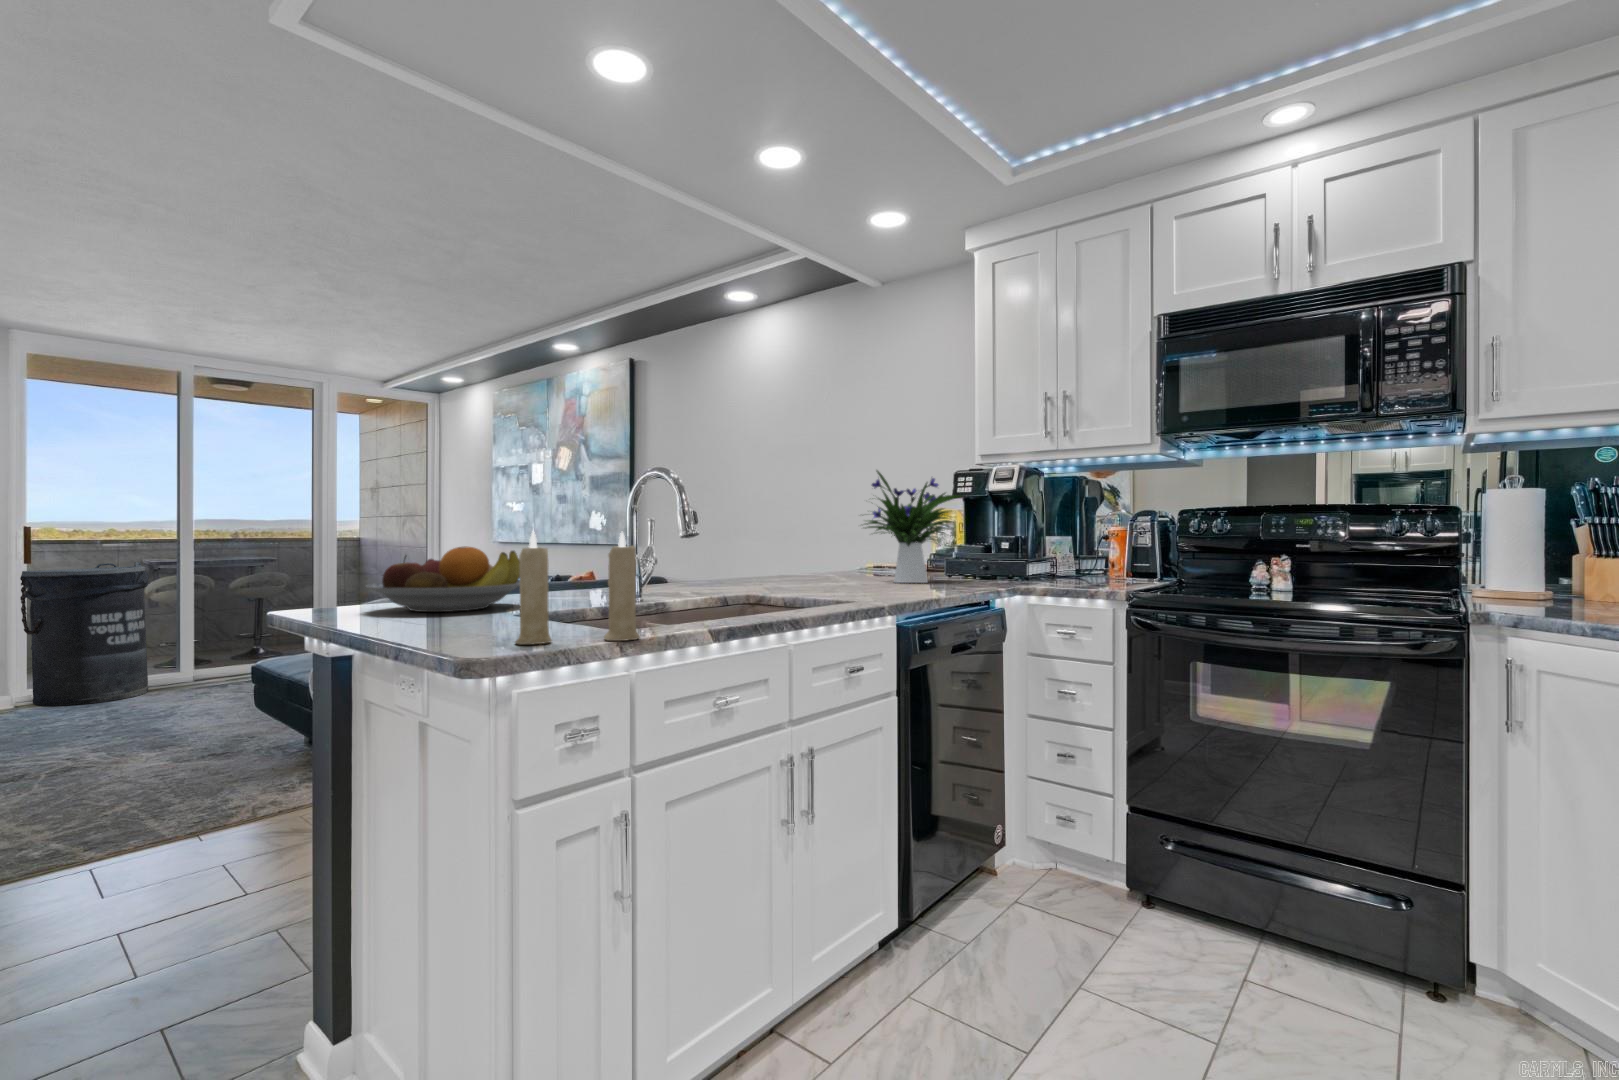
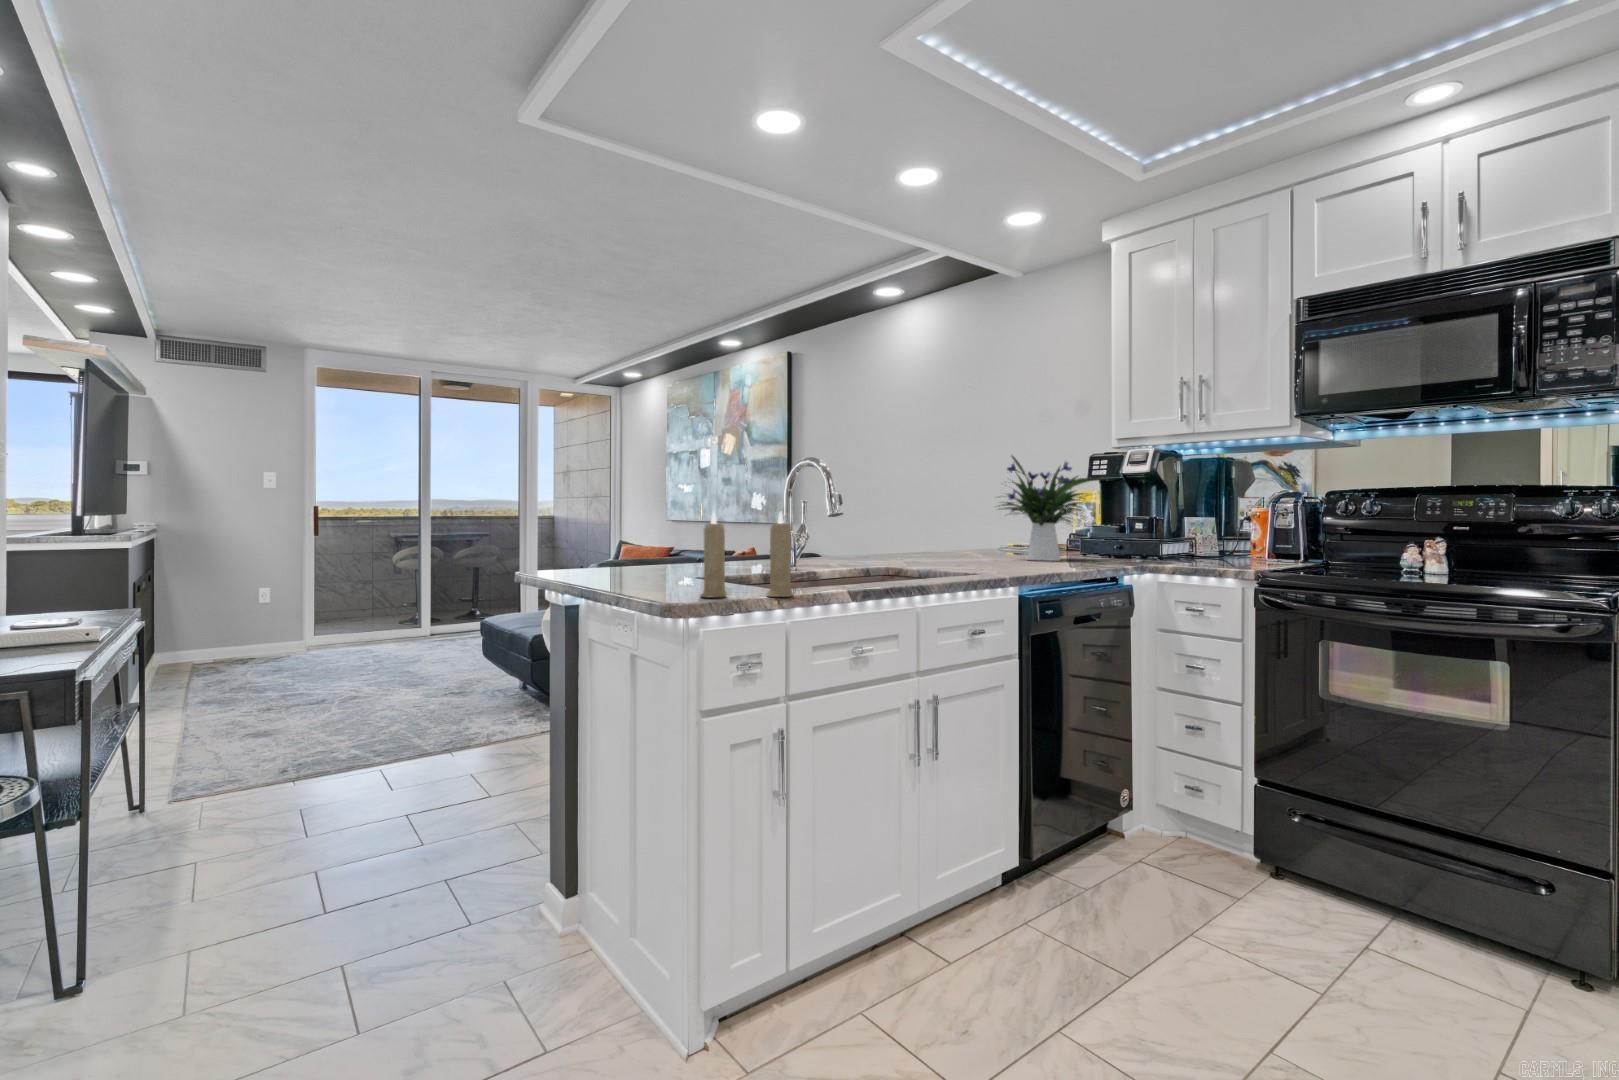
fruit bowl: present [366,546,520,612] -> none [583,523,703,576]
trash can: present [20,562,149,706] -> none [309,537,399,652]

